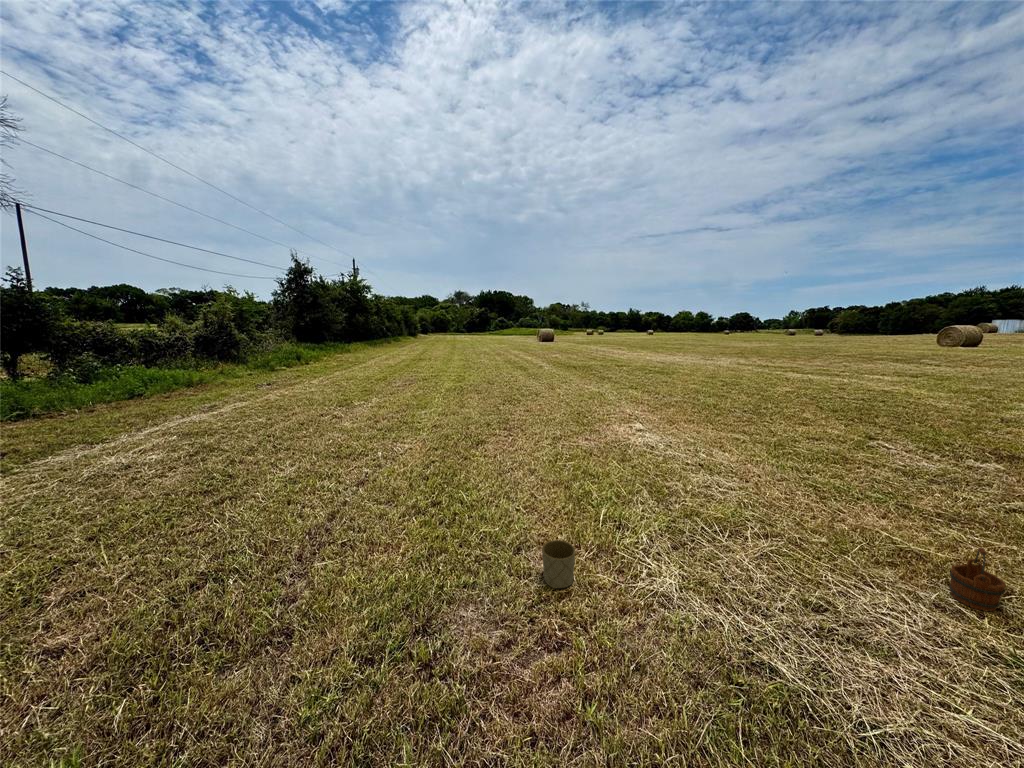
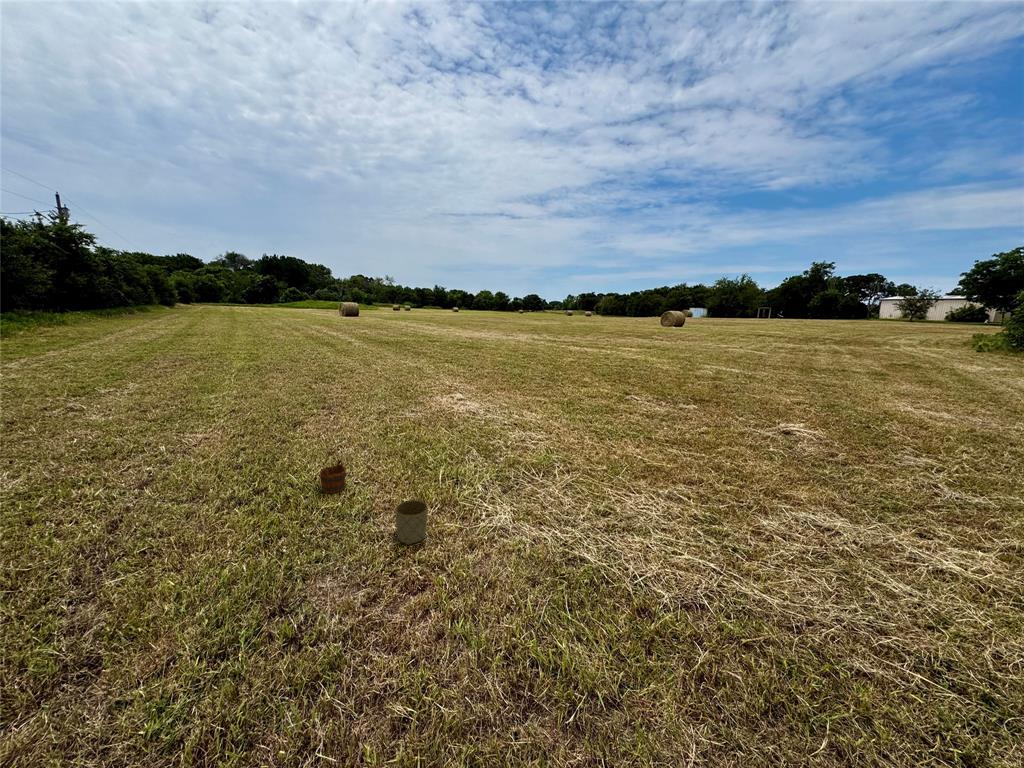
wooden bucket: present [949,547,1006,612] -> present [320,451,346,494]

